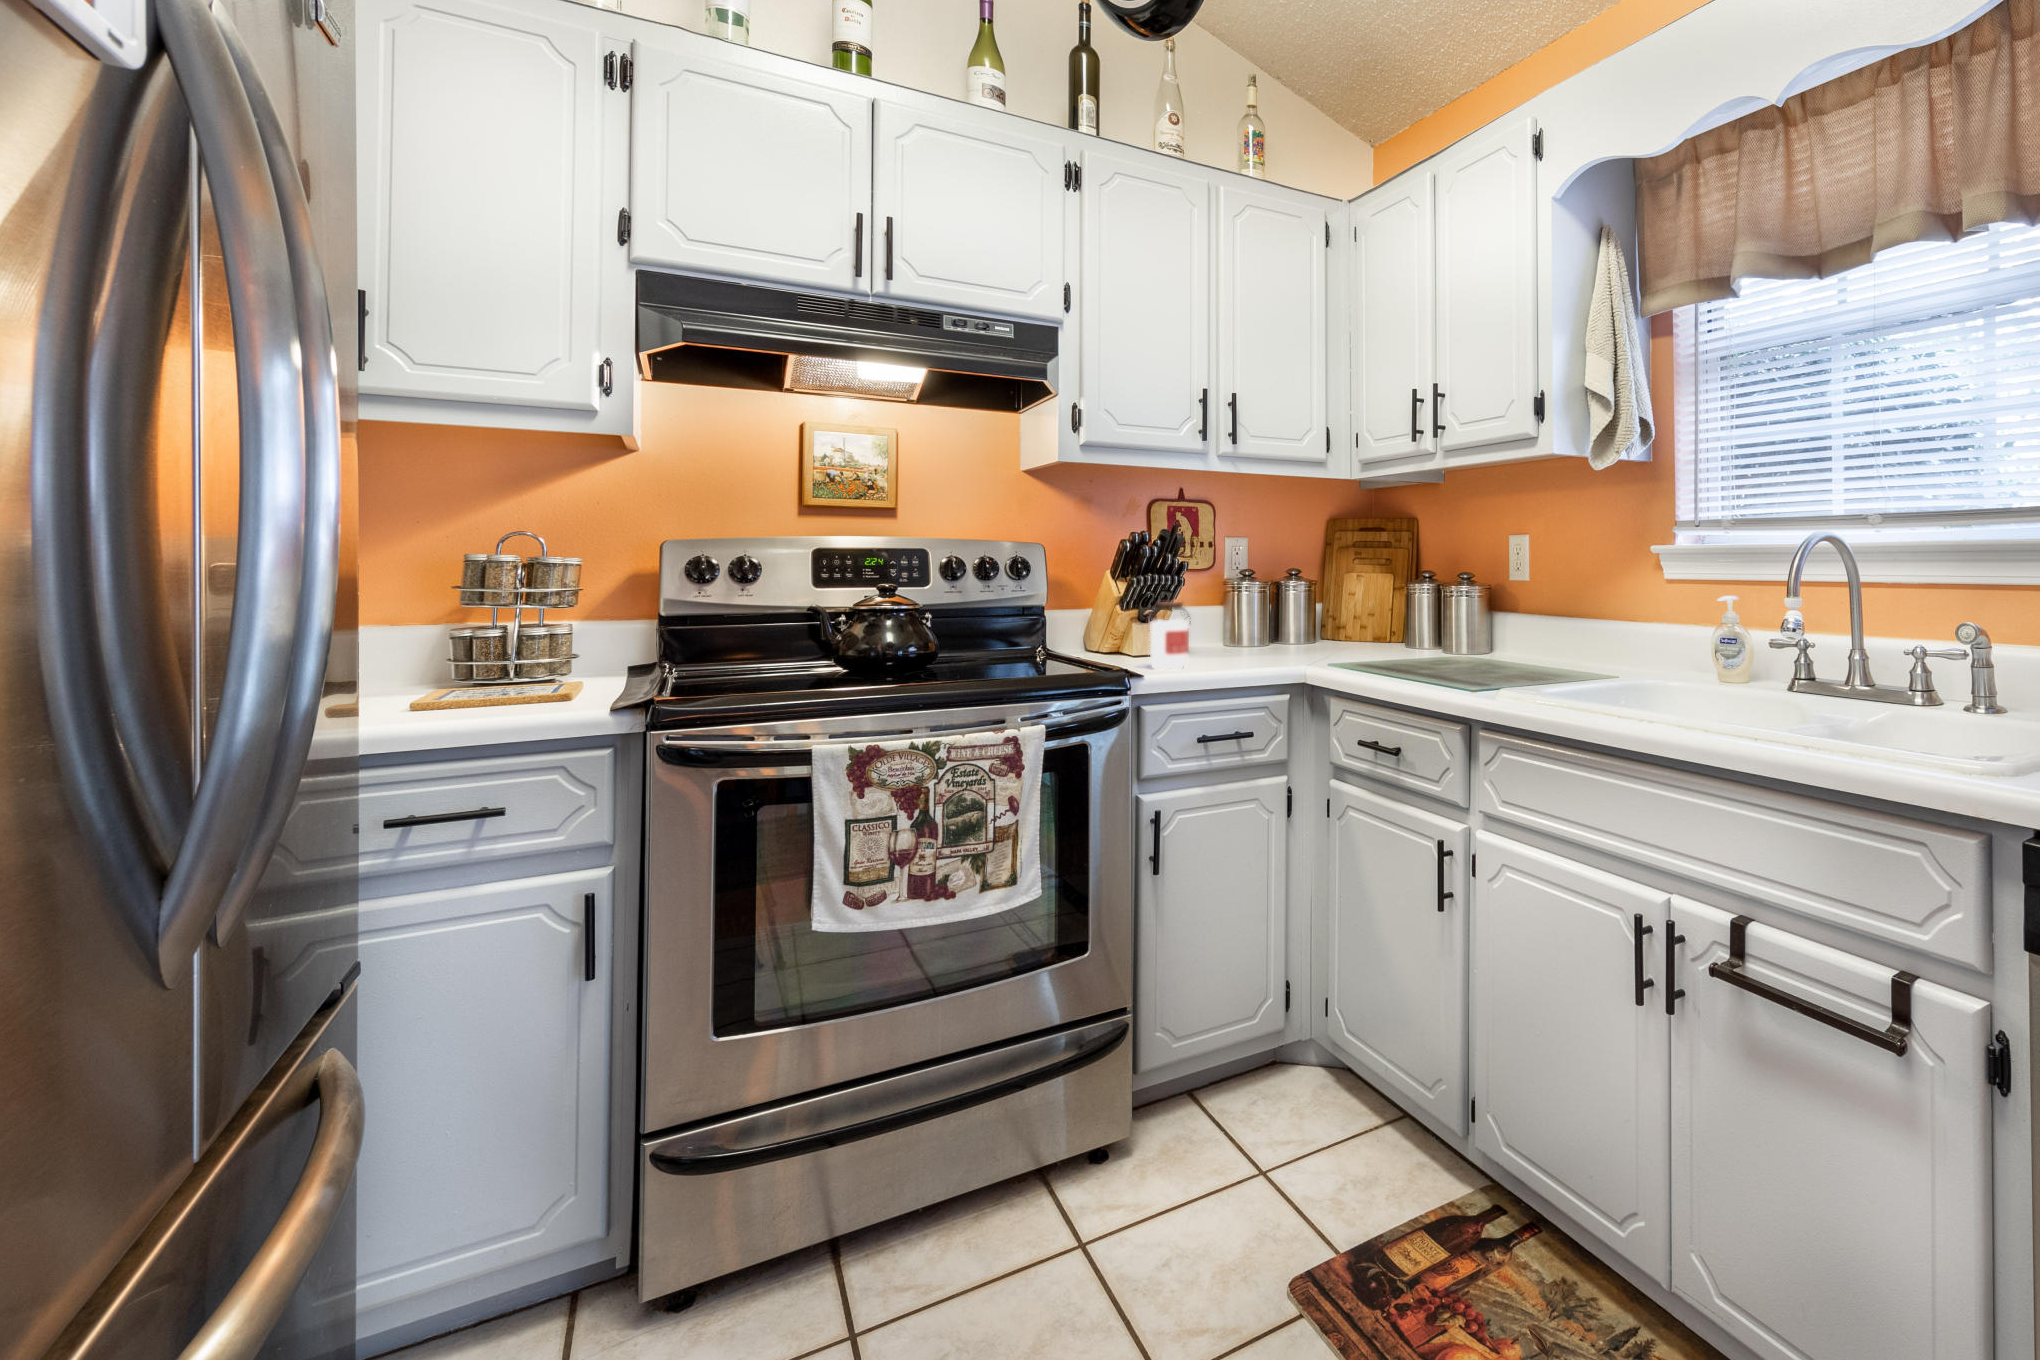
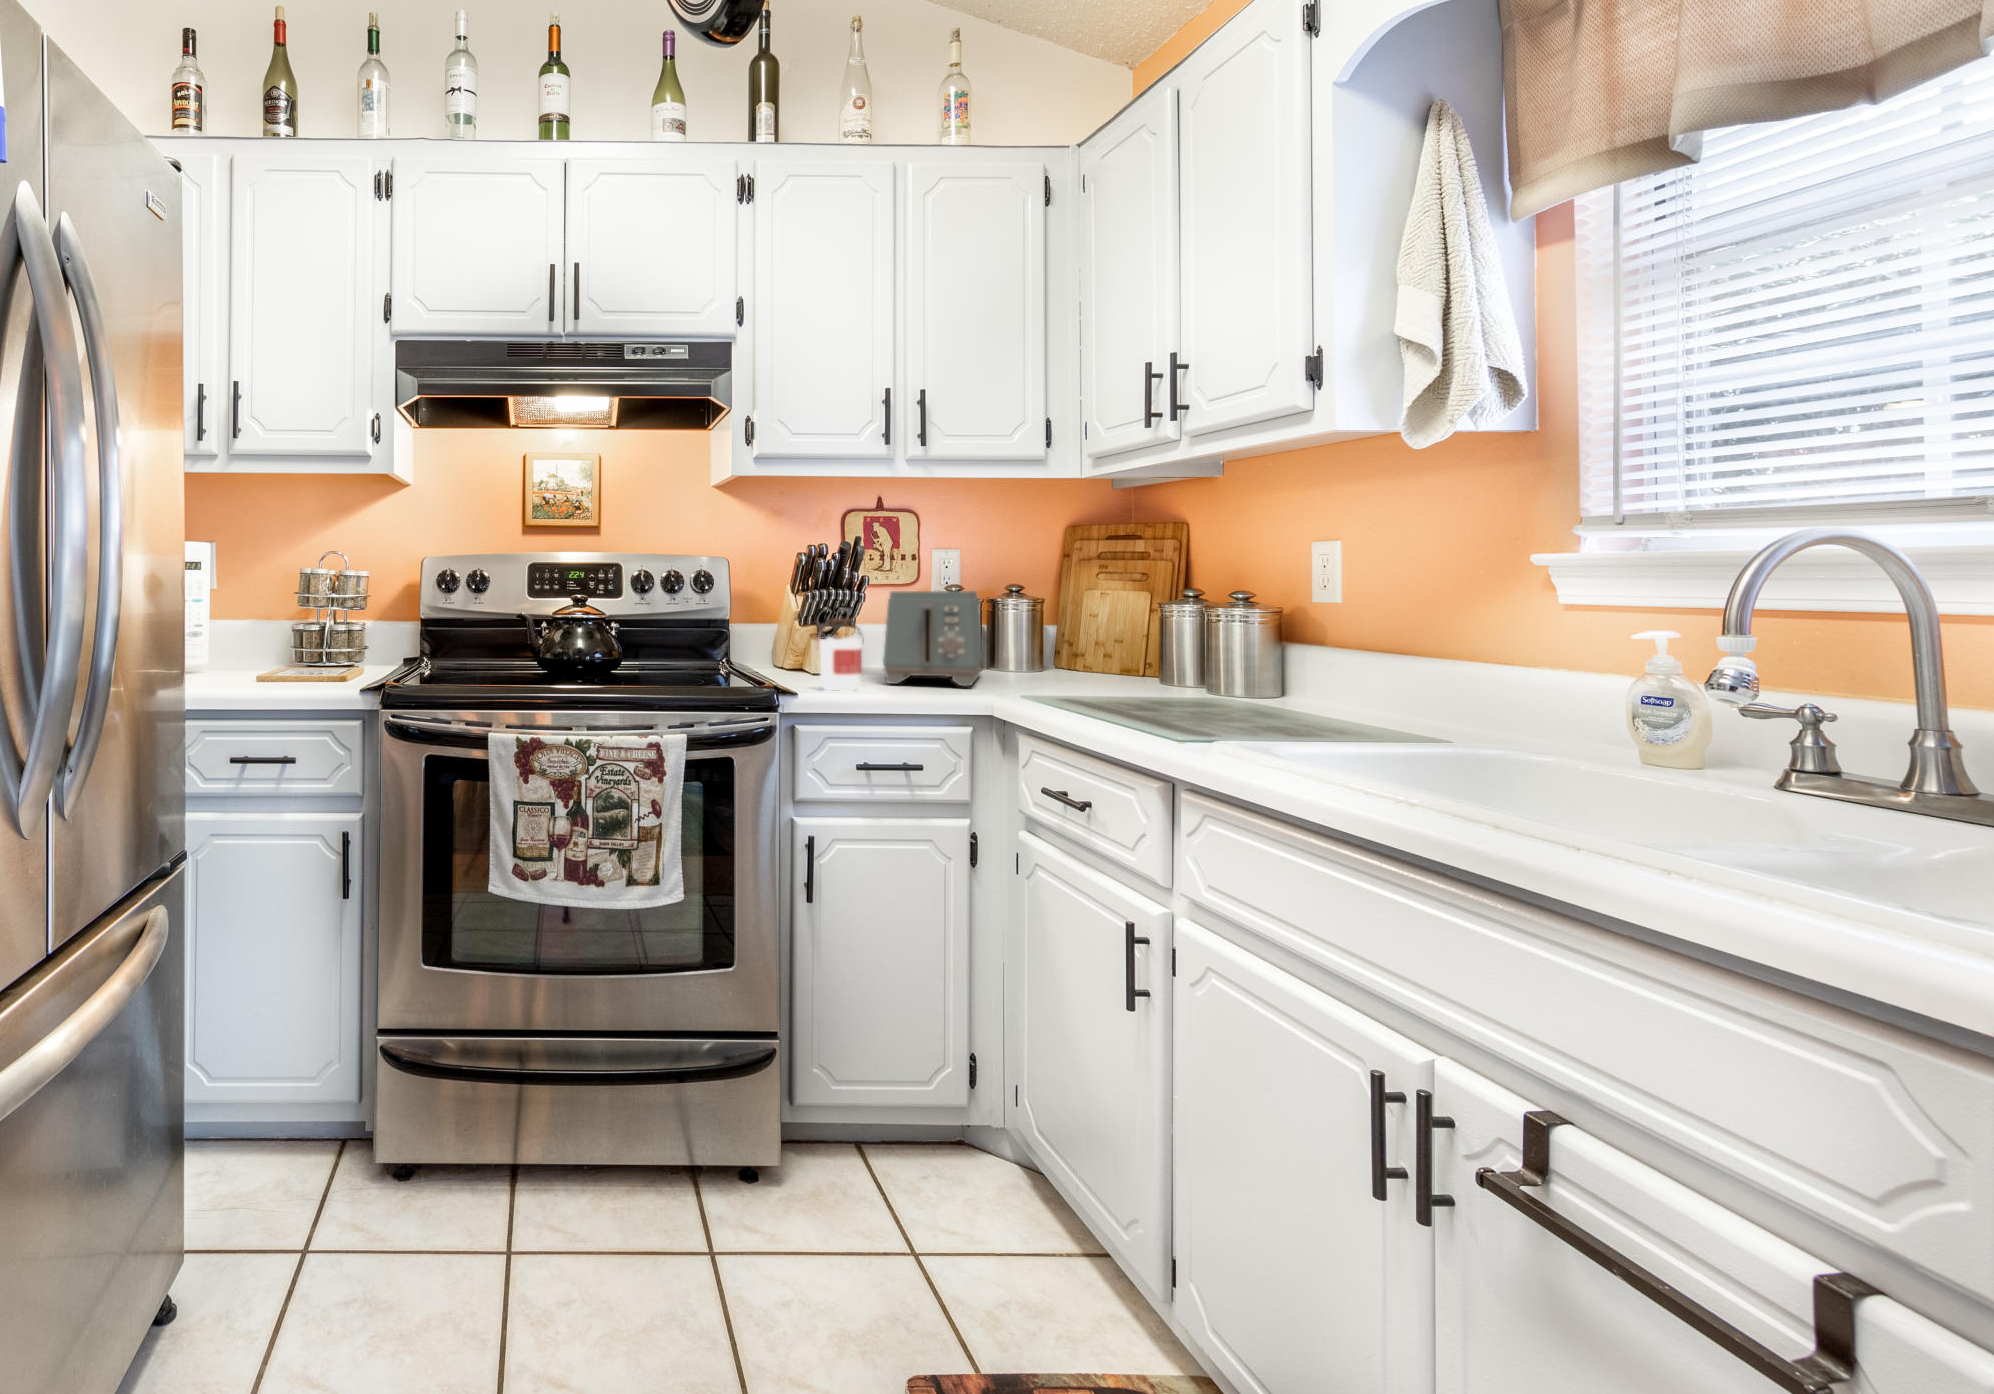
toaster: none [1198,570,1276,658] -> present [883,591,983,686]

